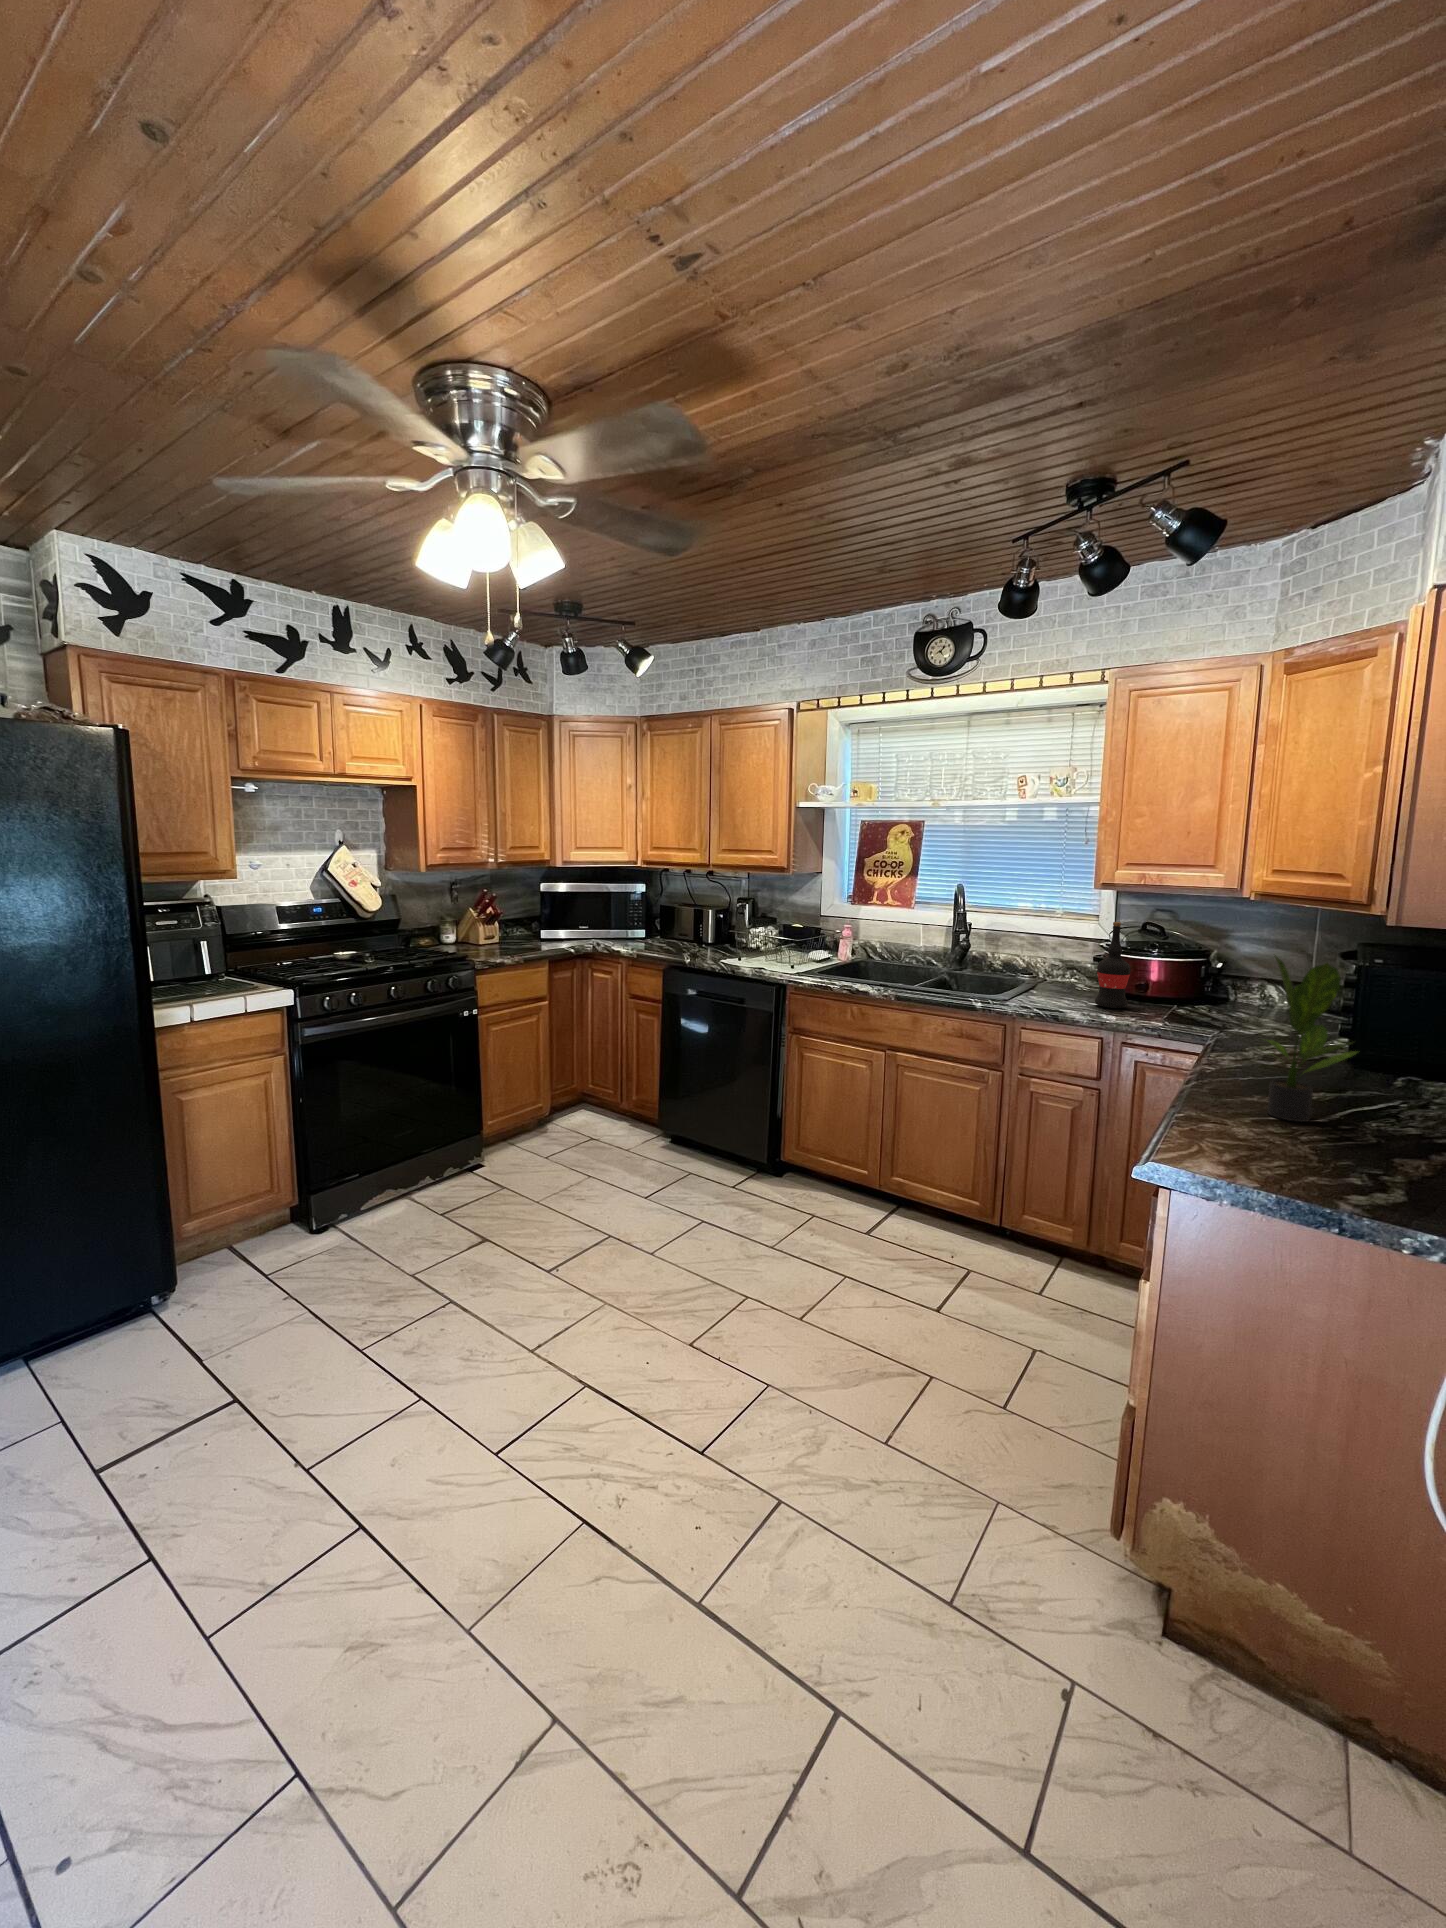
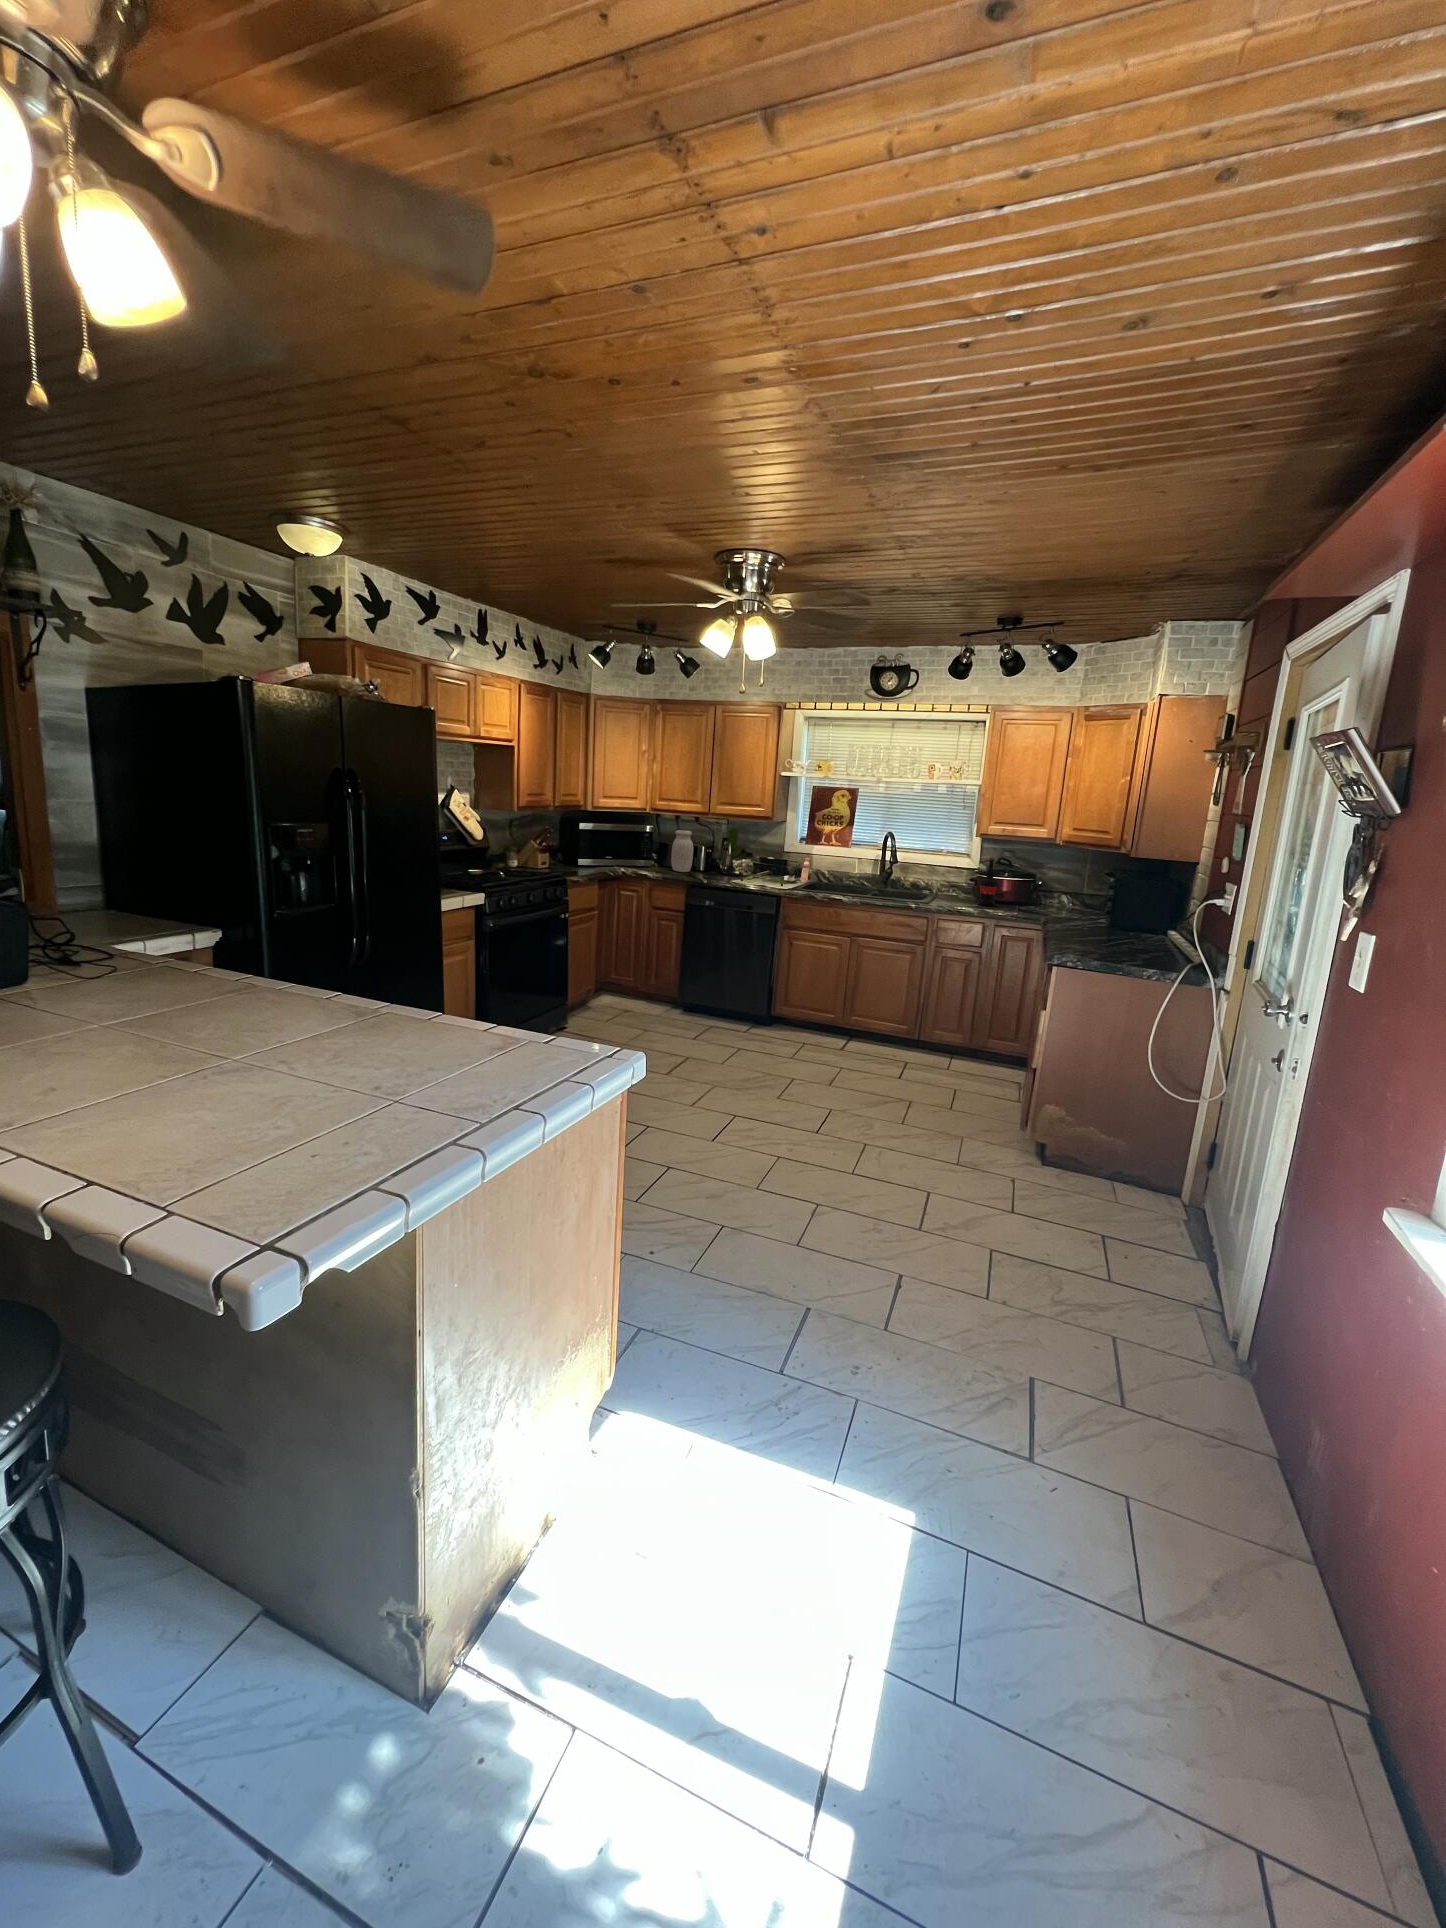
jar: none [655,891,685,948] -> present [671,830,693,872]
potted plant: present [1267,955,1357,1122] -> present [724,828,741,875]

